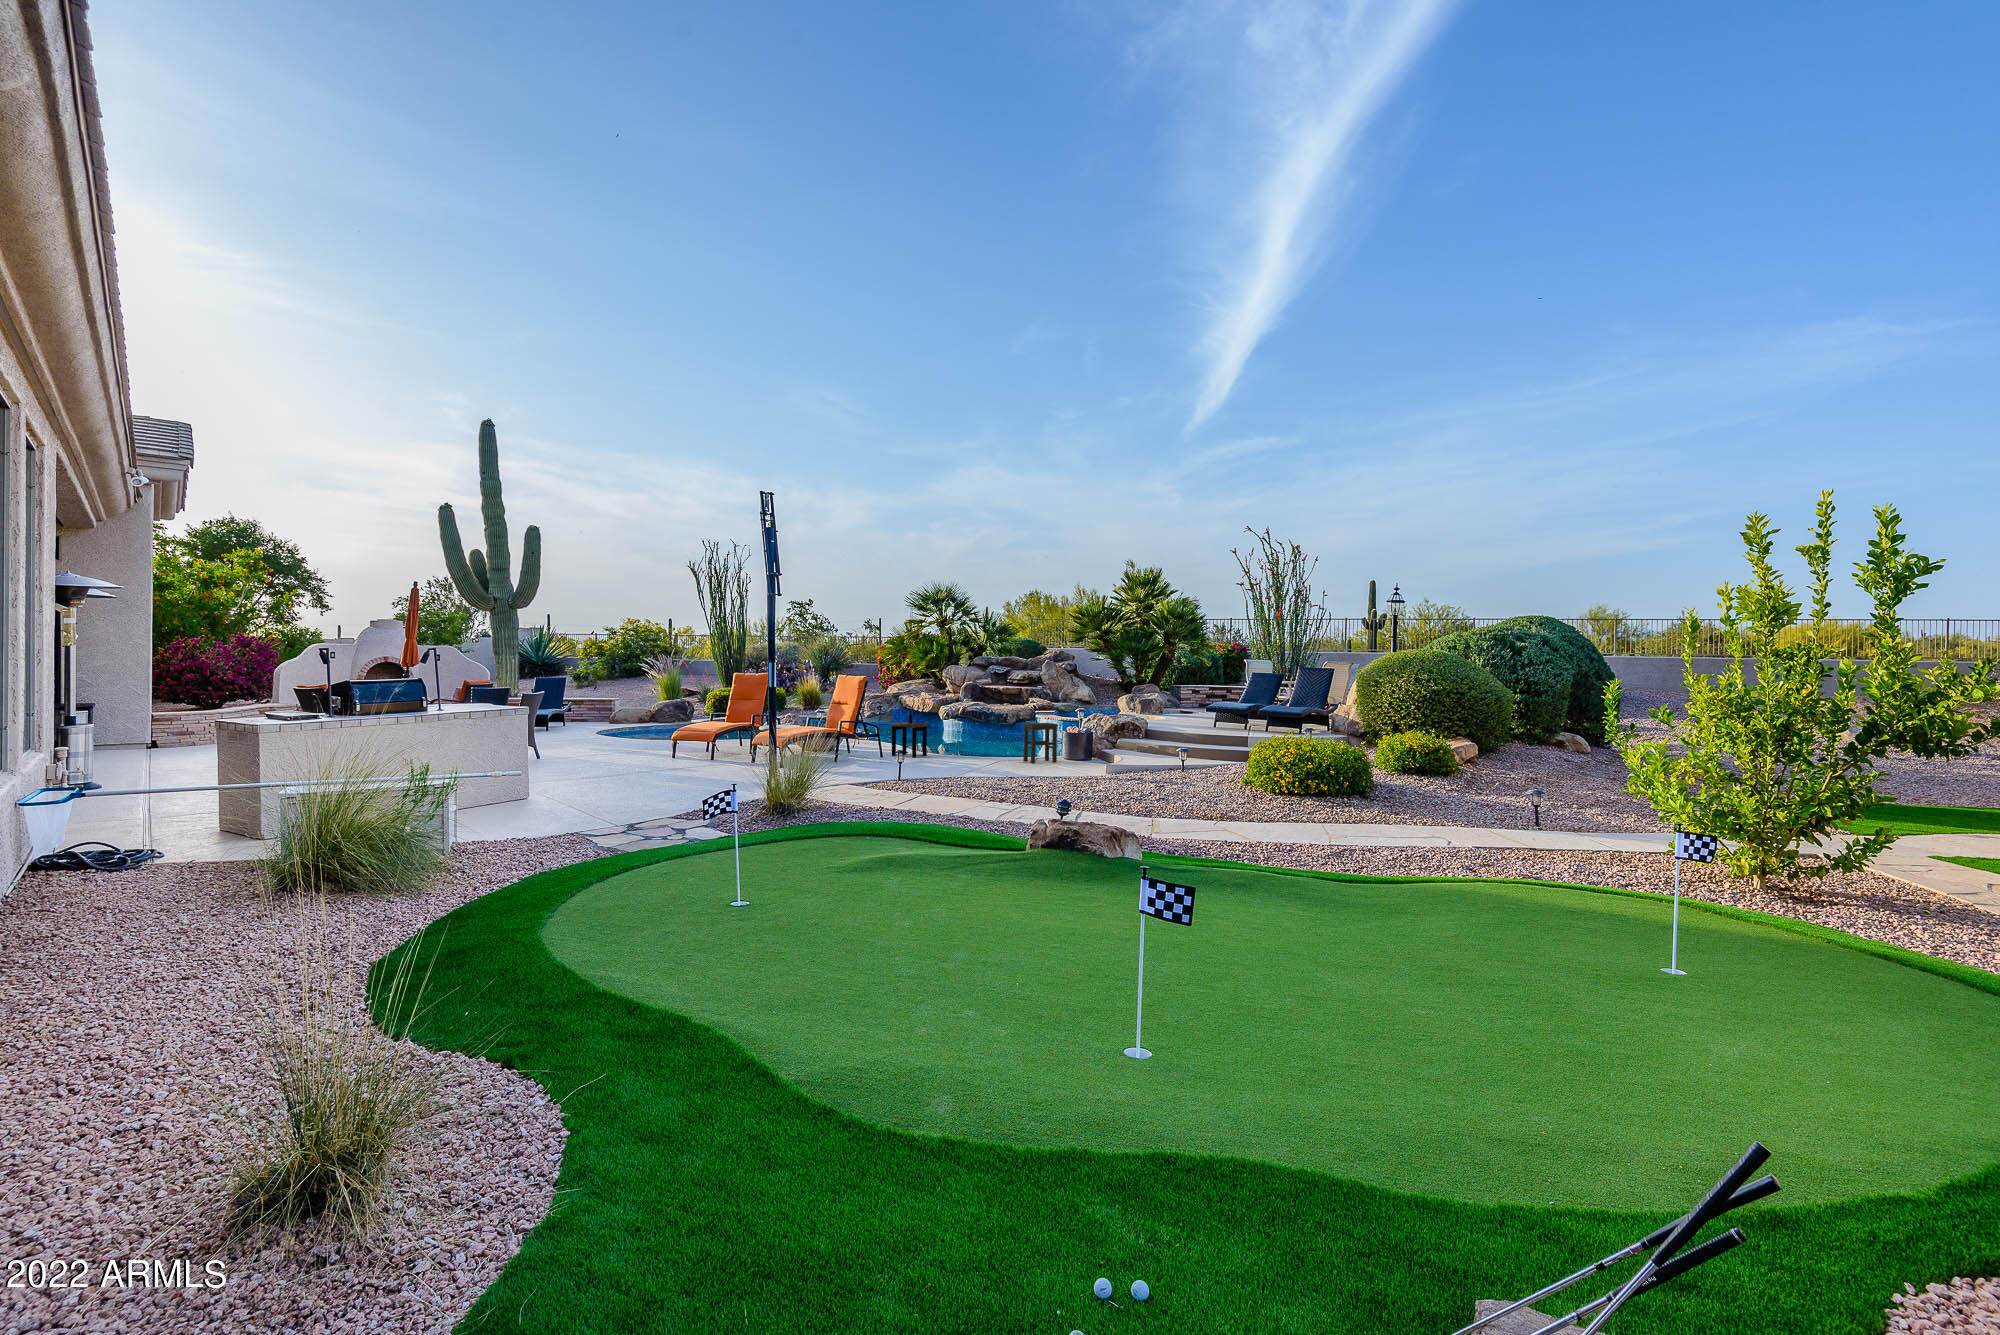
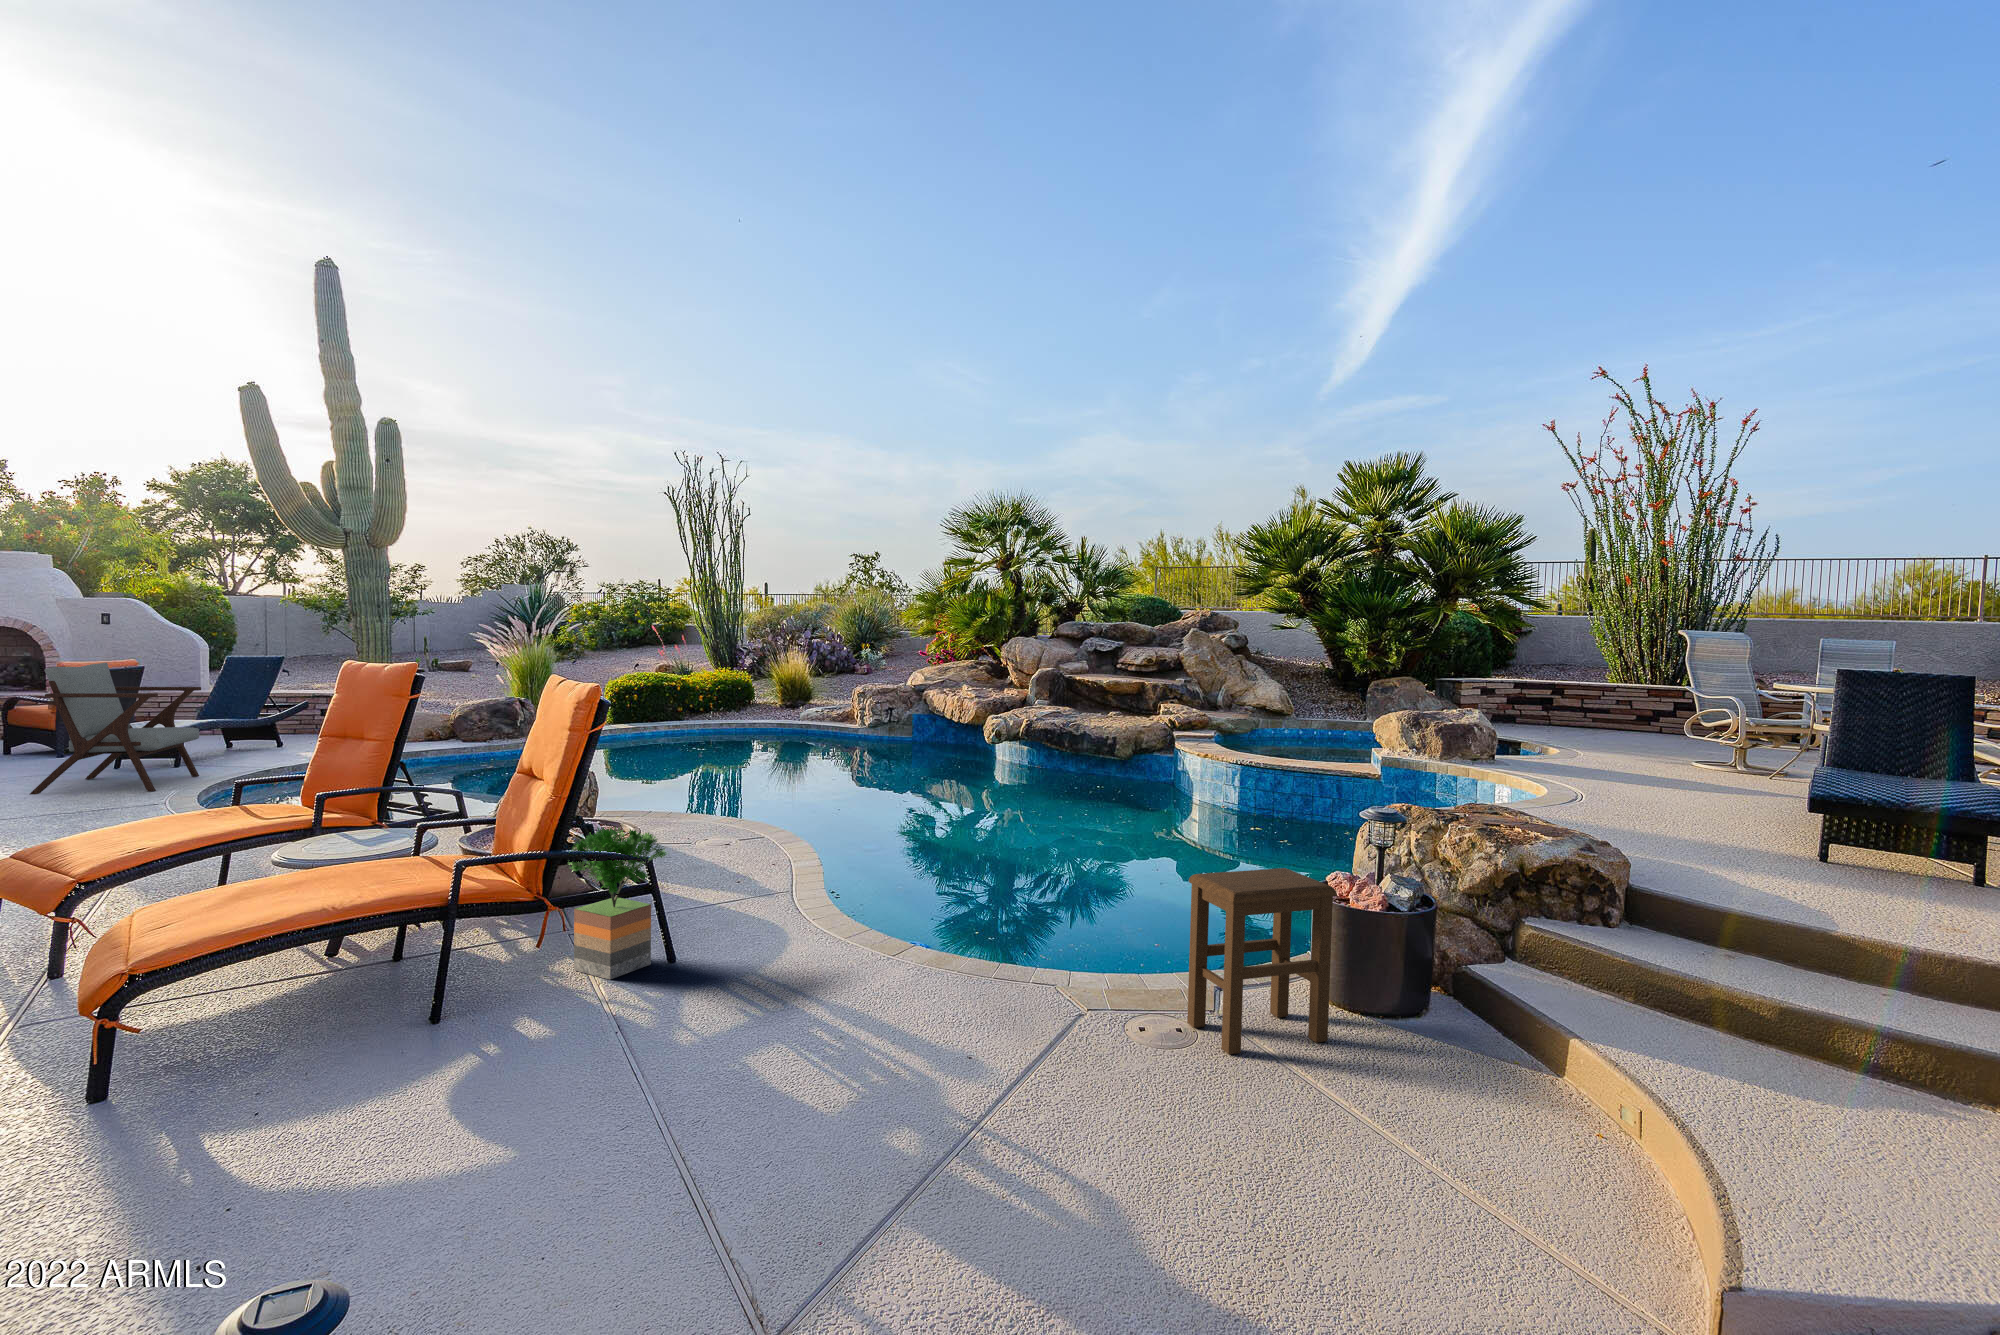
lounge chair: none [547,682,596,737] -> present [30,663,201,795]
side table: present [891,710,928,758] -> none [715,791,846,969]
potted tree: none [857,719,882,759] -> present [569,827,667,979]

